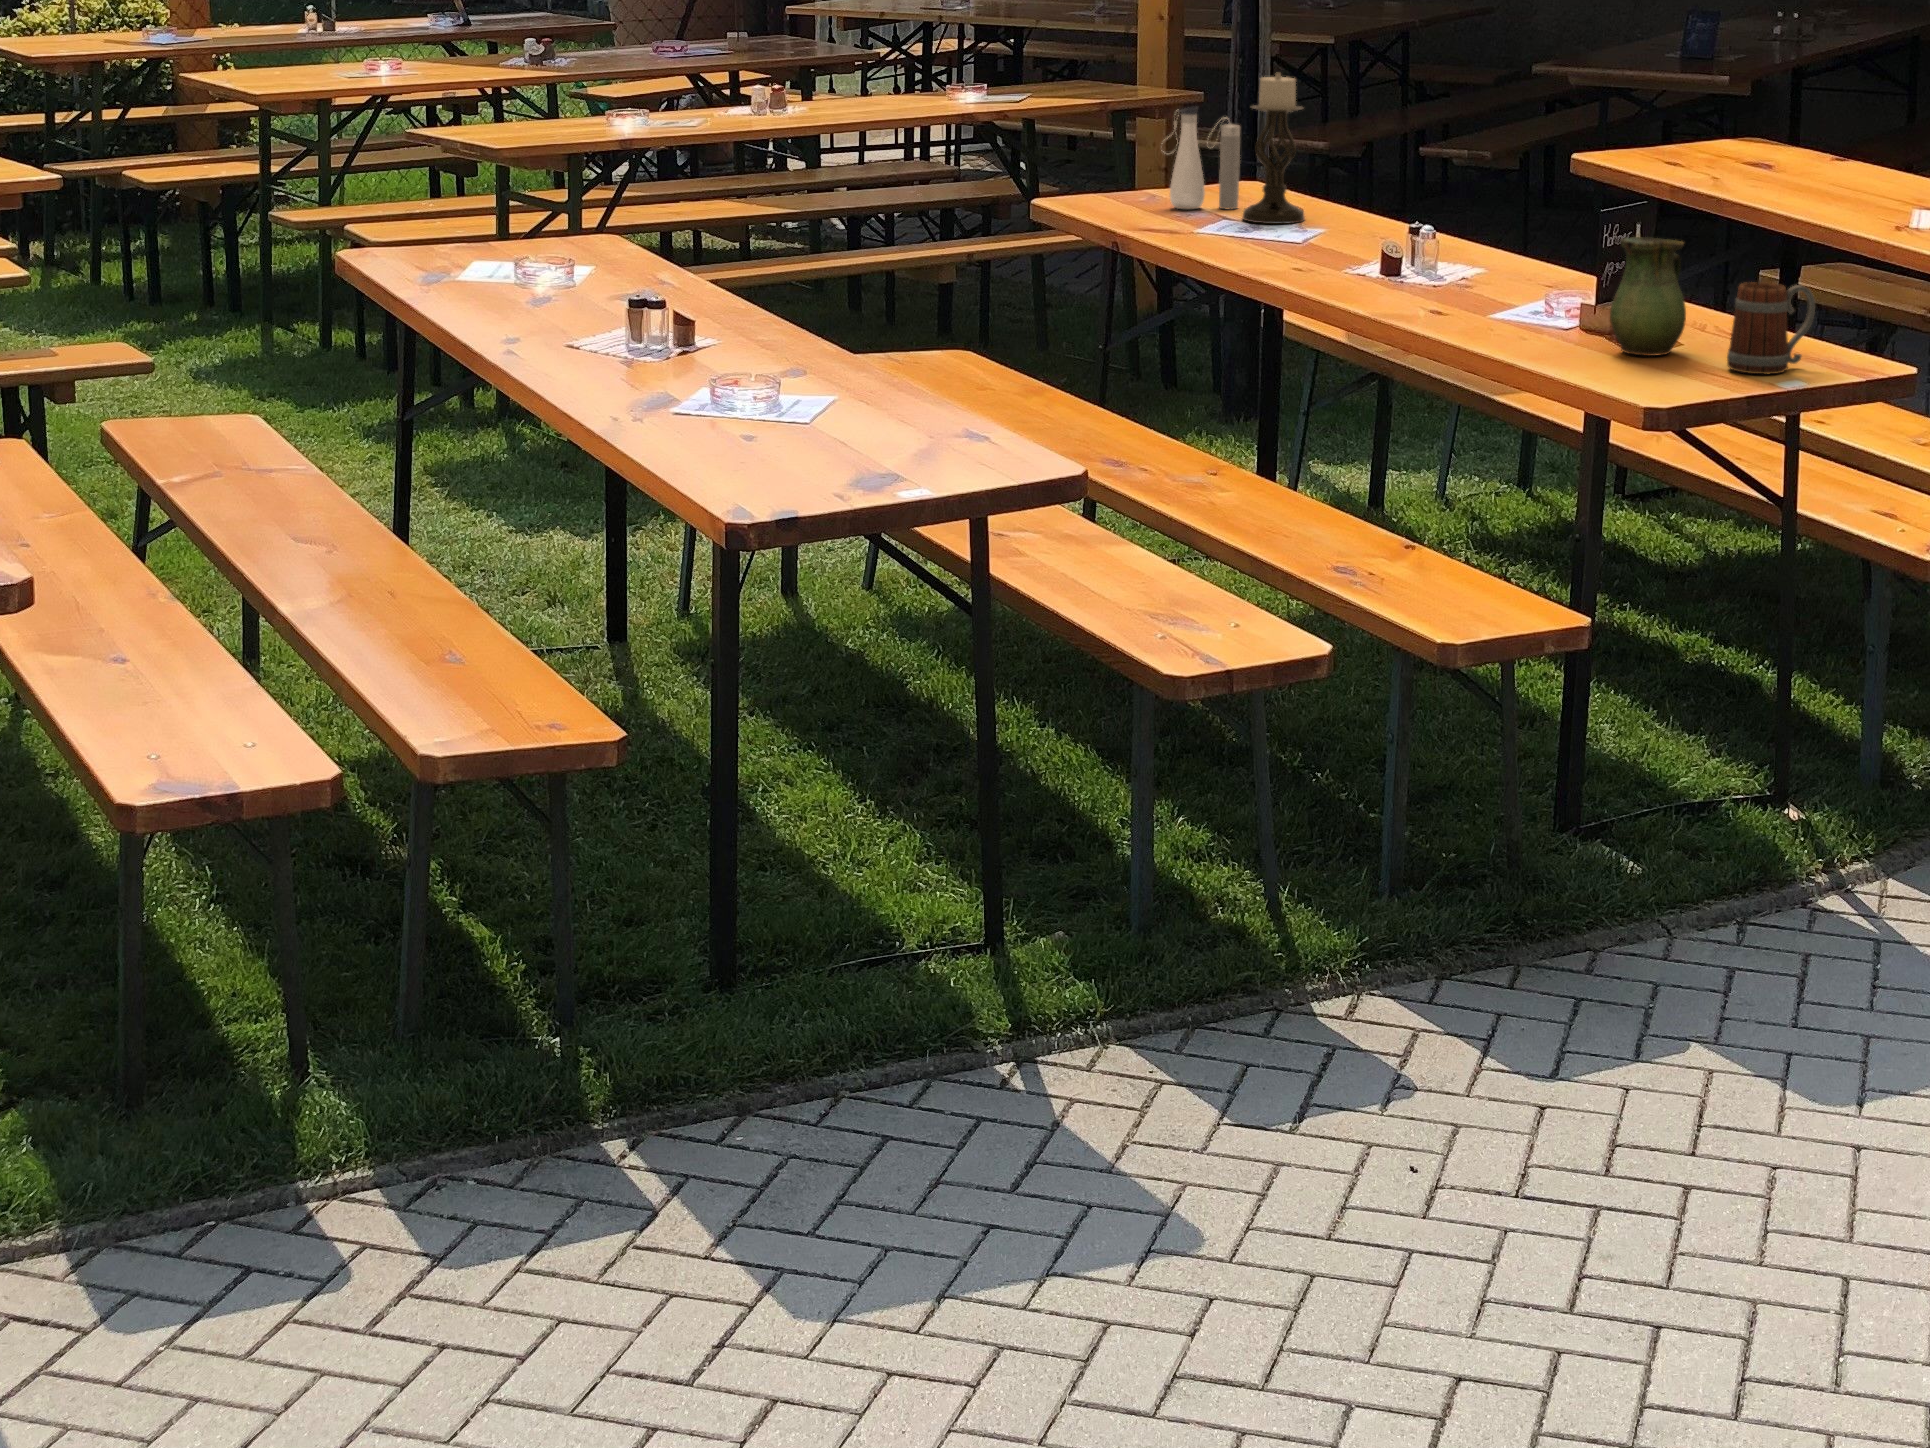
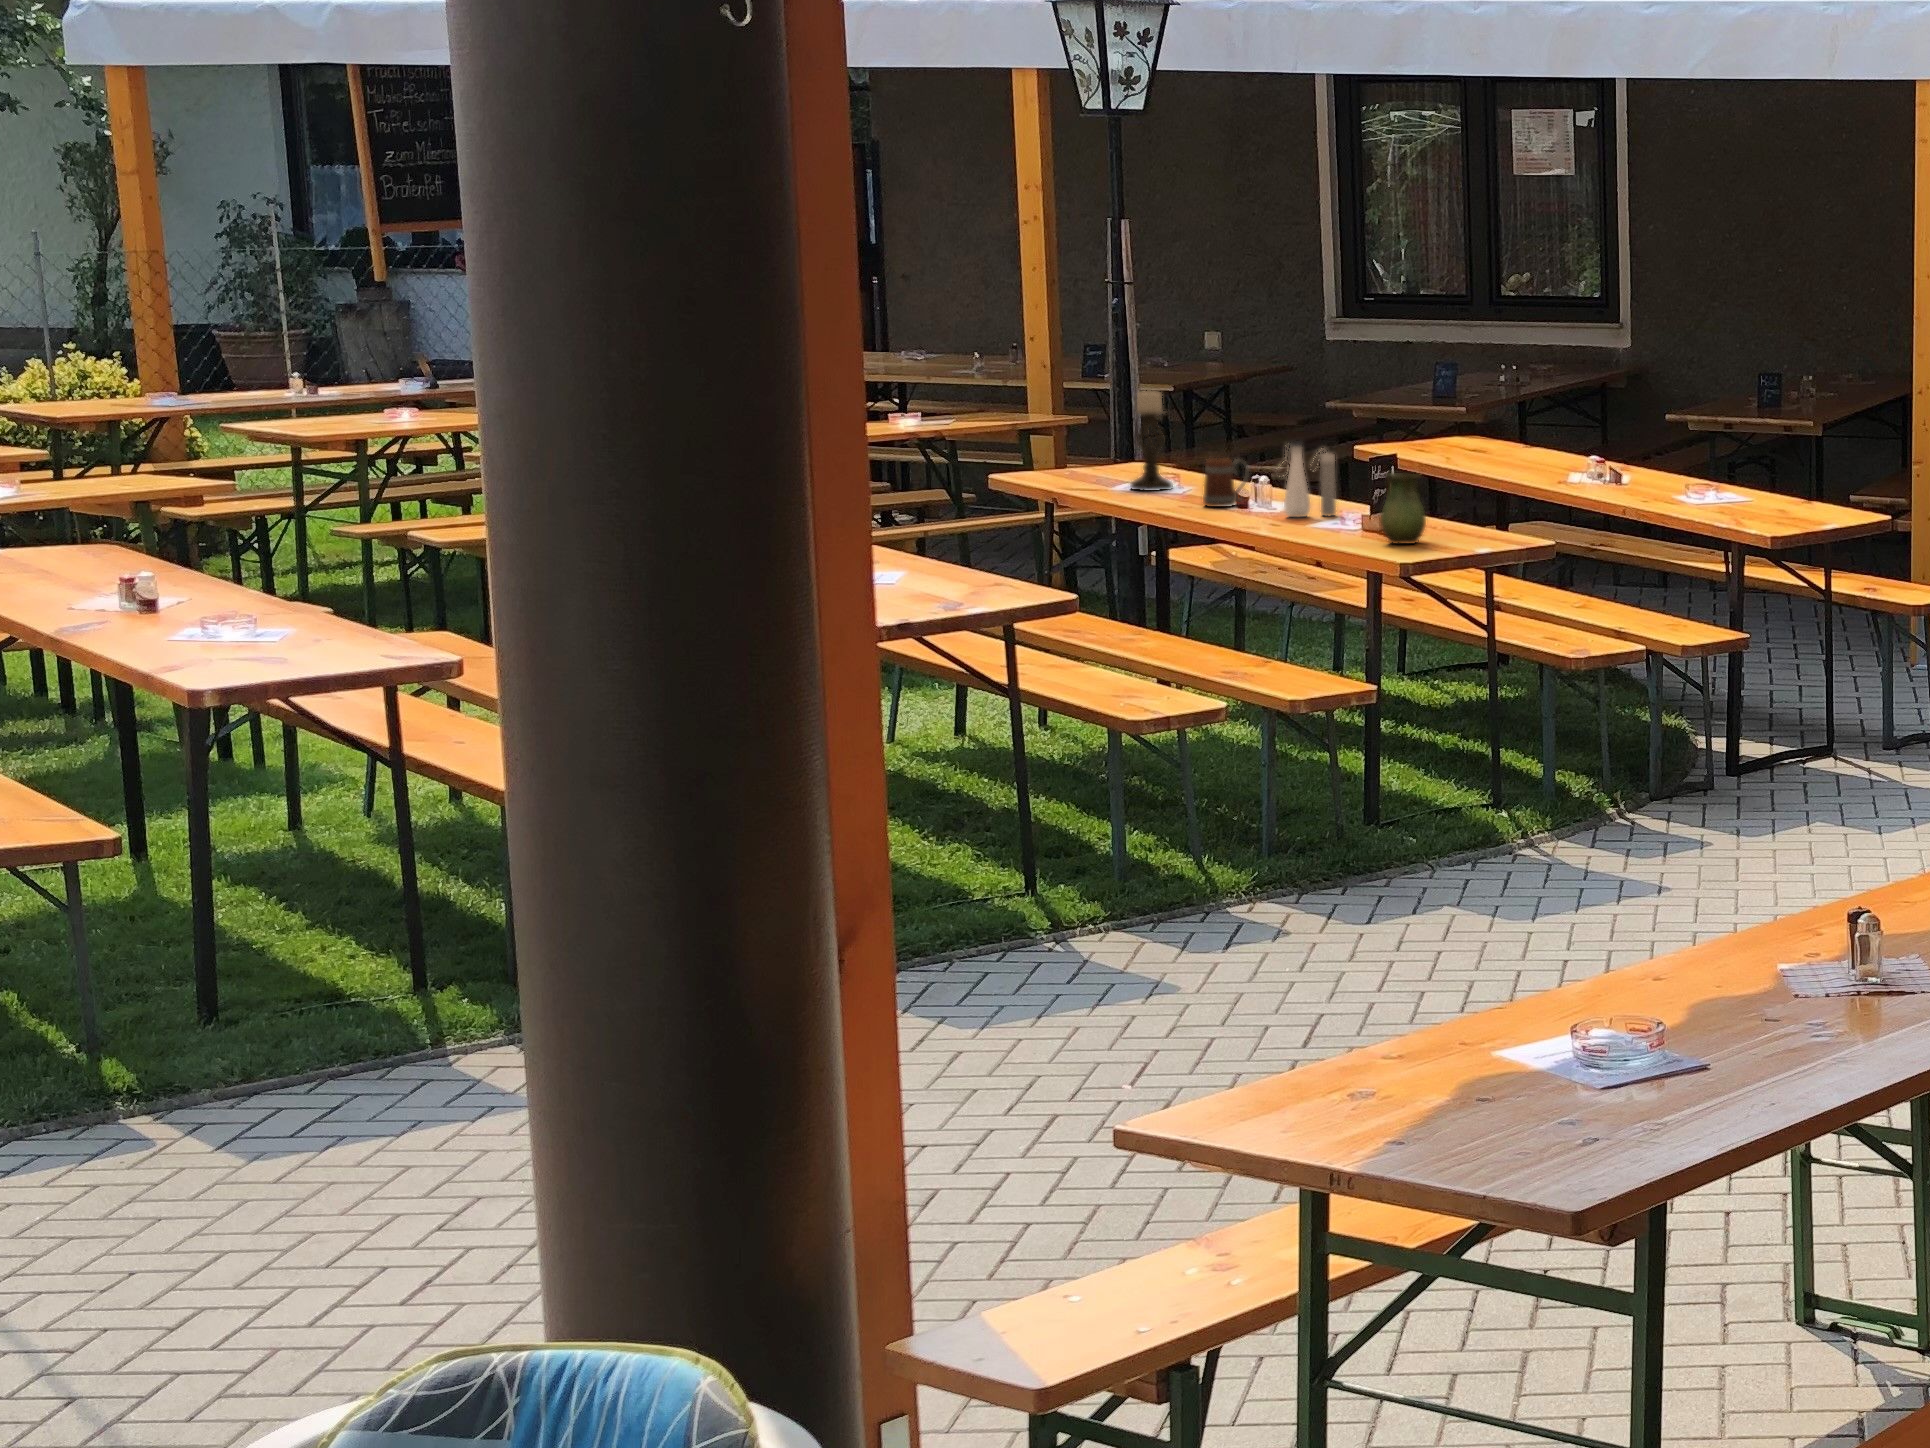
water bottle: present [1163,106,1240,209] -> present [1284,441,1336,517]
beer mug: present [1727,282,1815,374] -> present [1203,458,1249,507]

